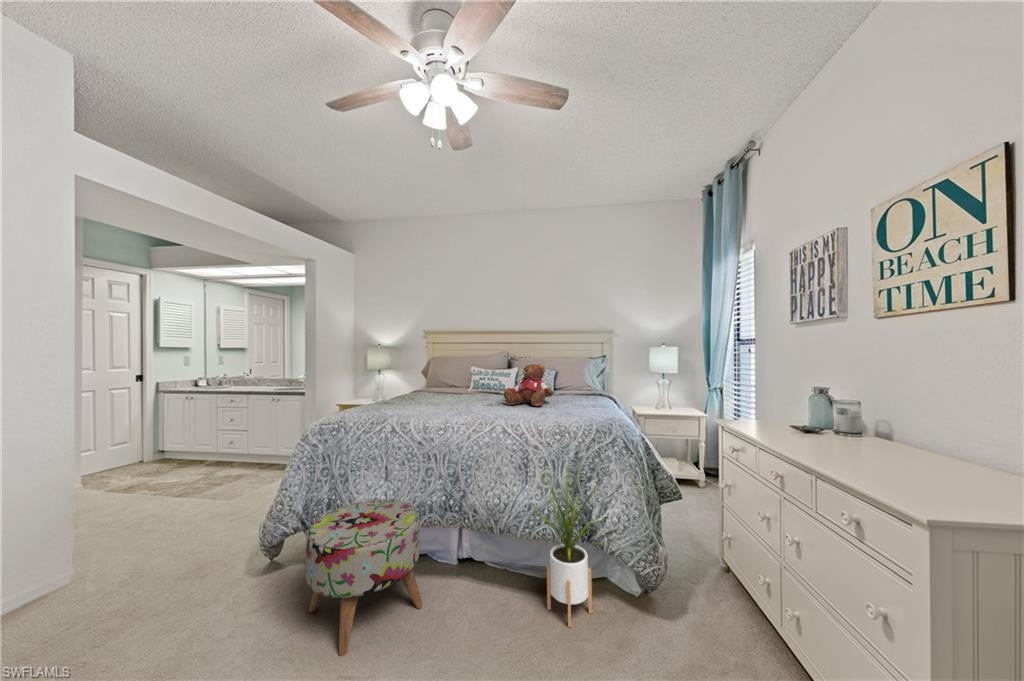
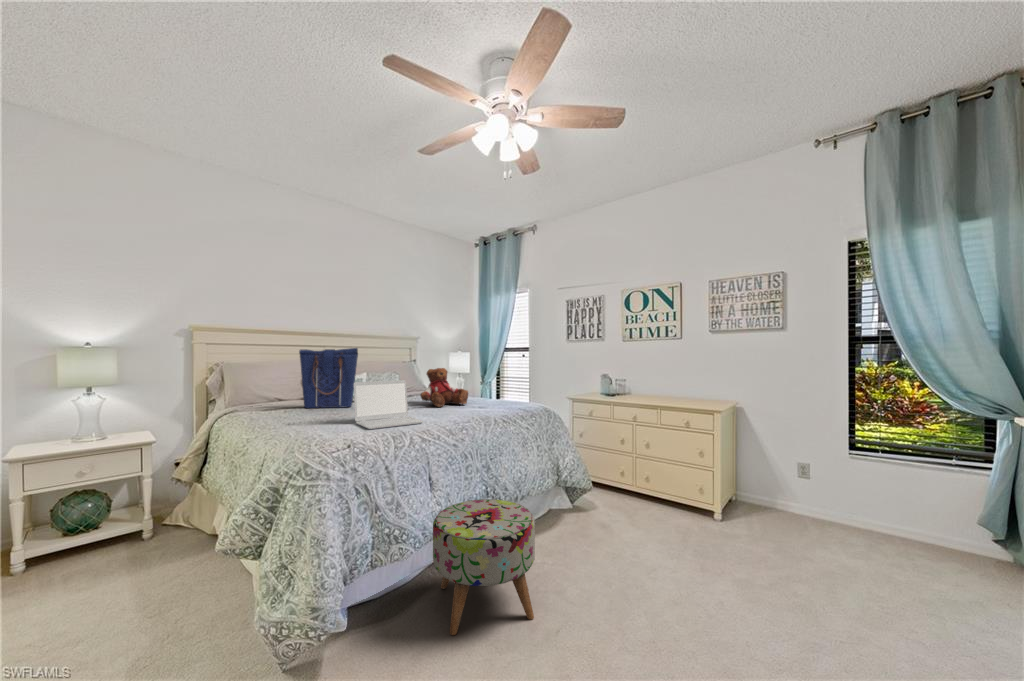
tote bag: none [449,345,477,395] -> present [299,348,358,408]
laptop: none [377,374,441,416] -> present [354,380,423,429]
house plant: present [534,465,602,627] -> none [540,427,594,534]

